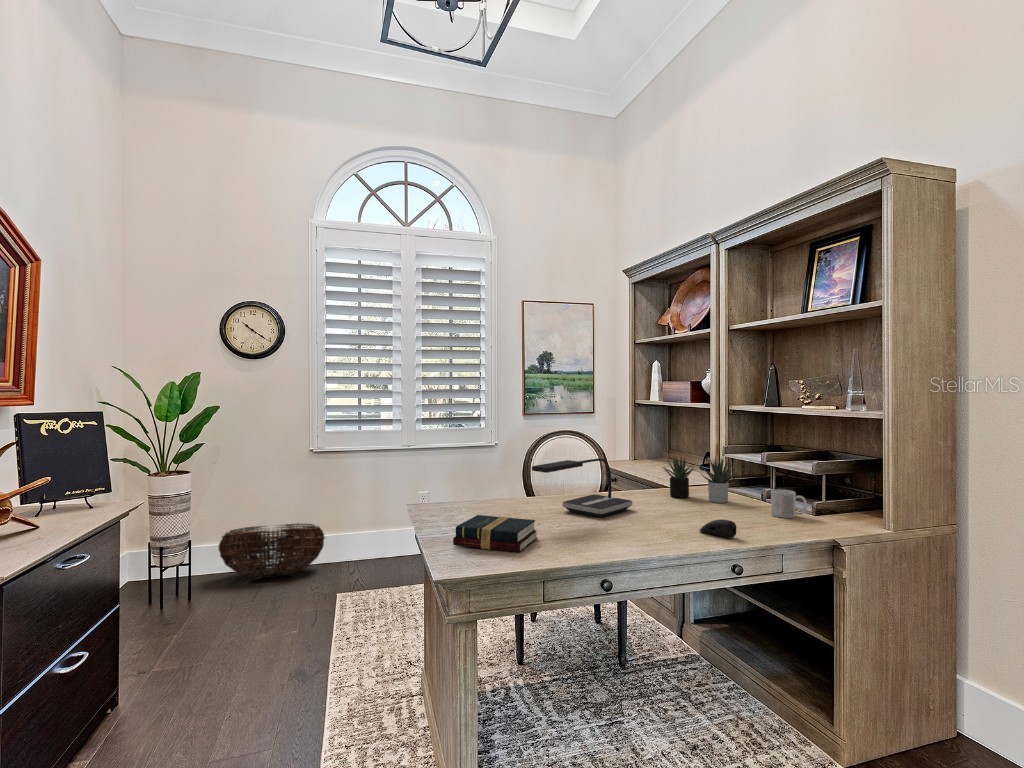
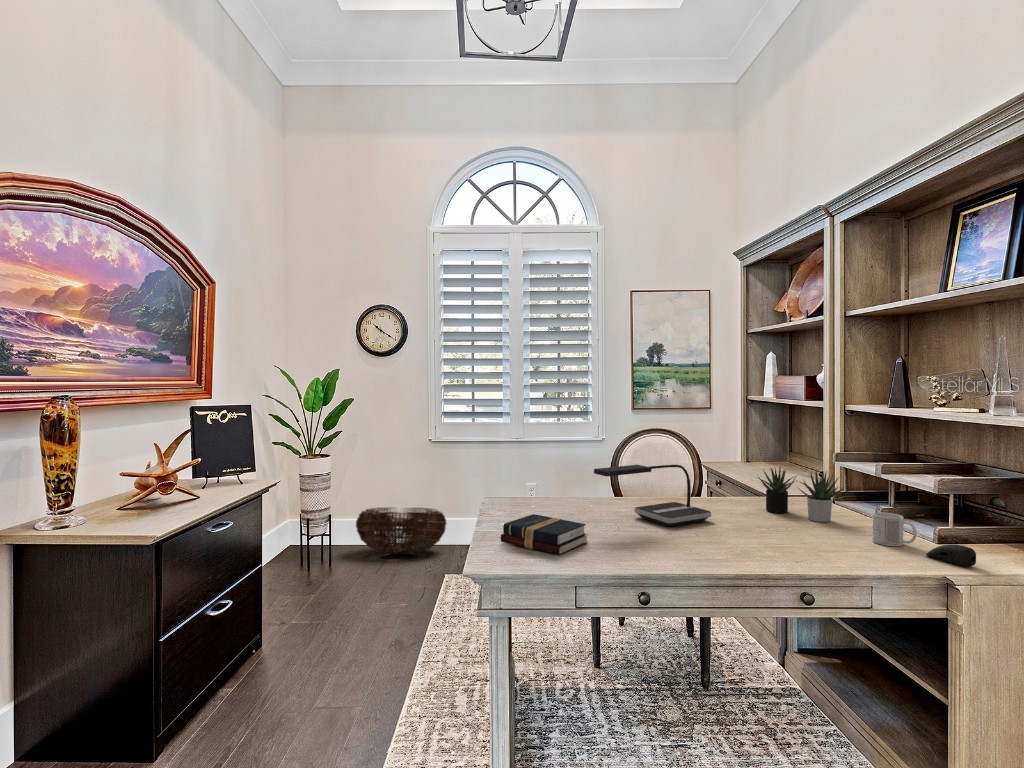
computer mouse: present [699,519,736,538] -> present [926,545,976,567]

